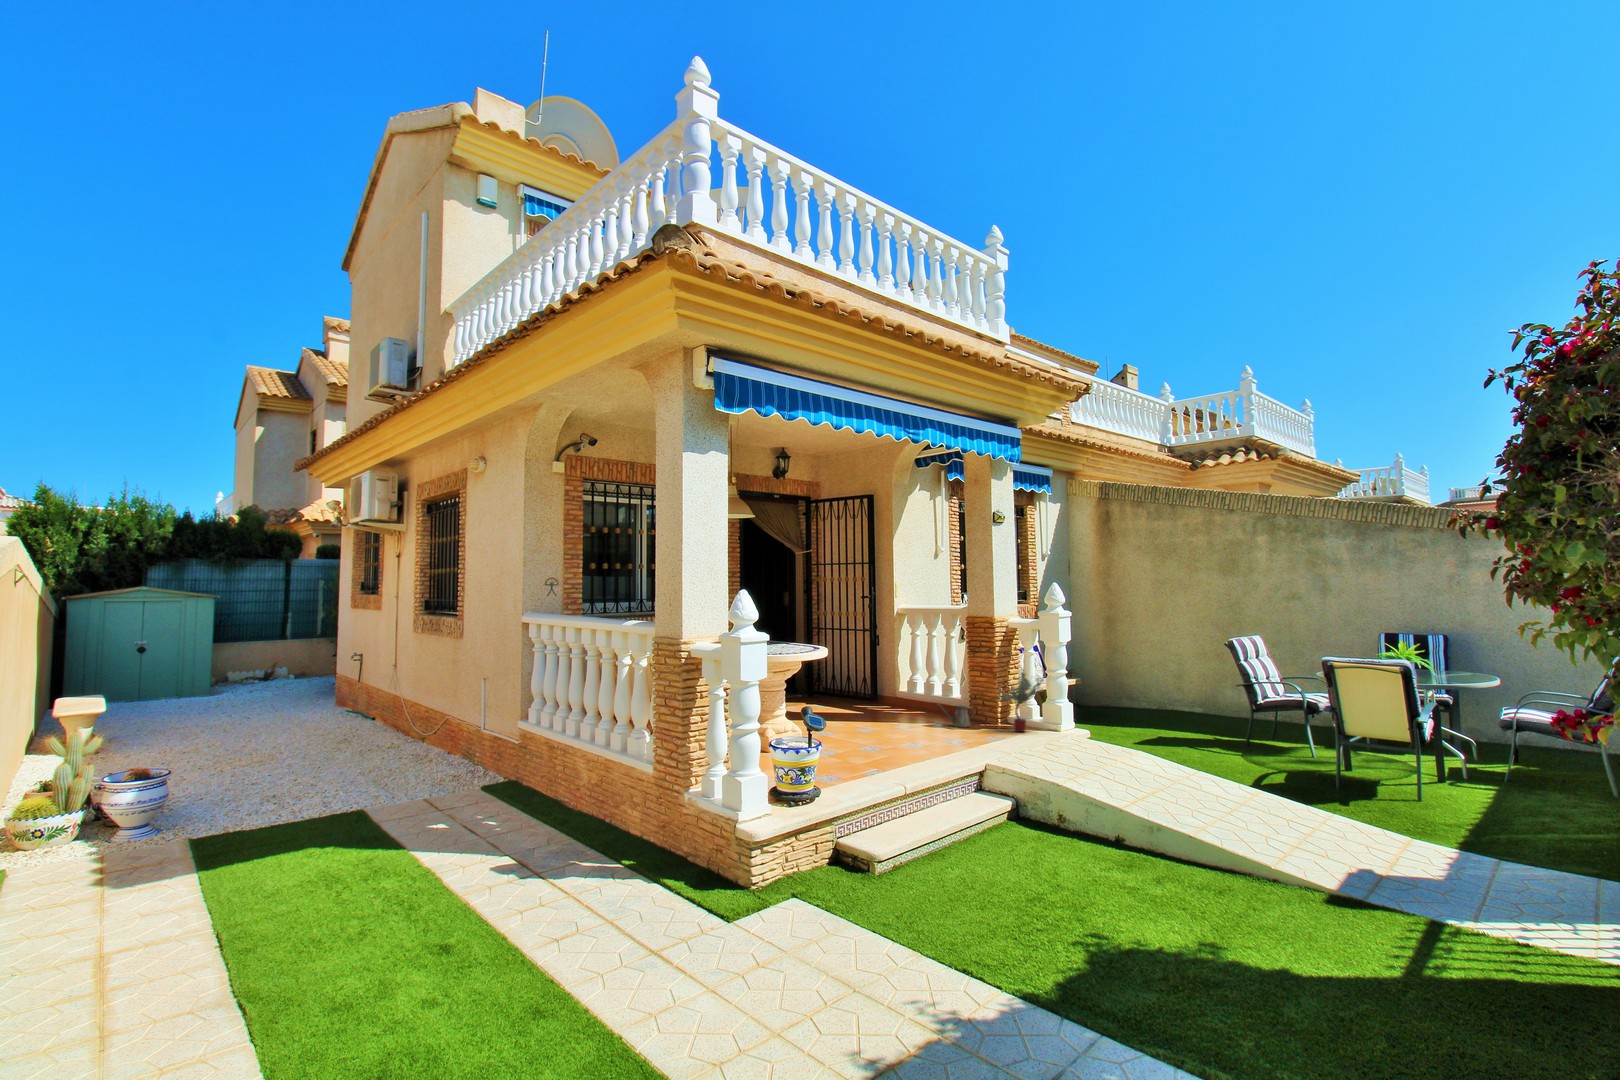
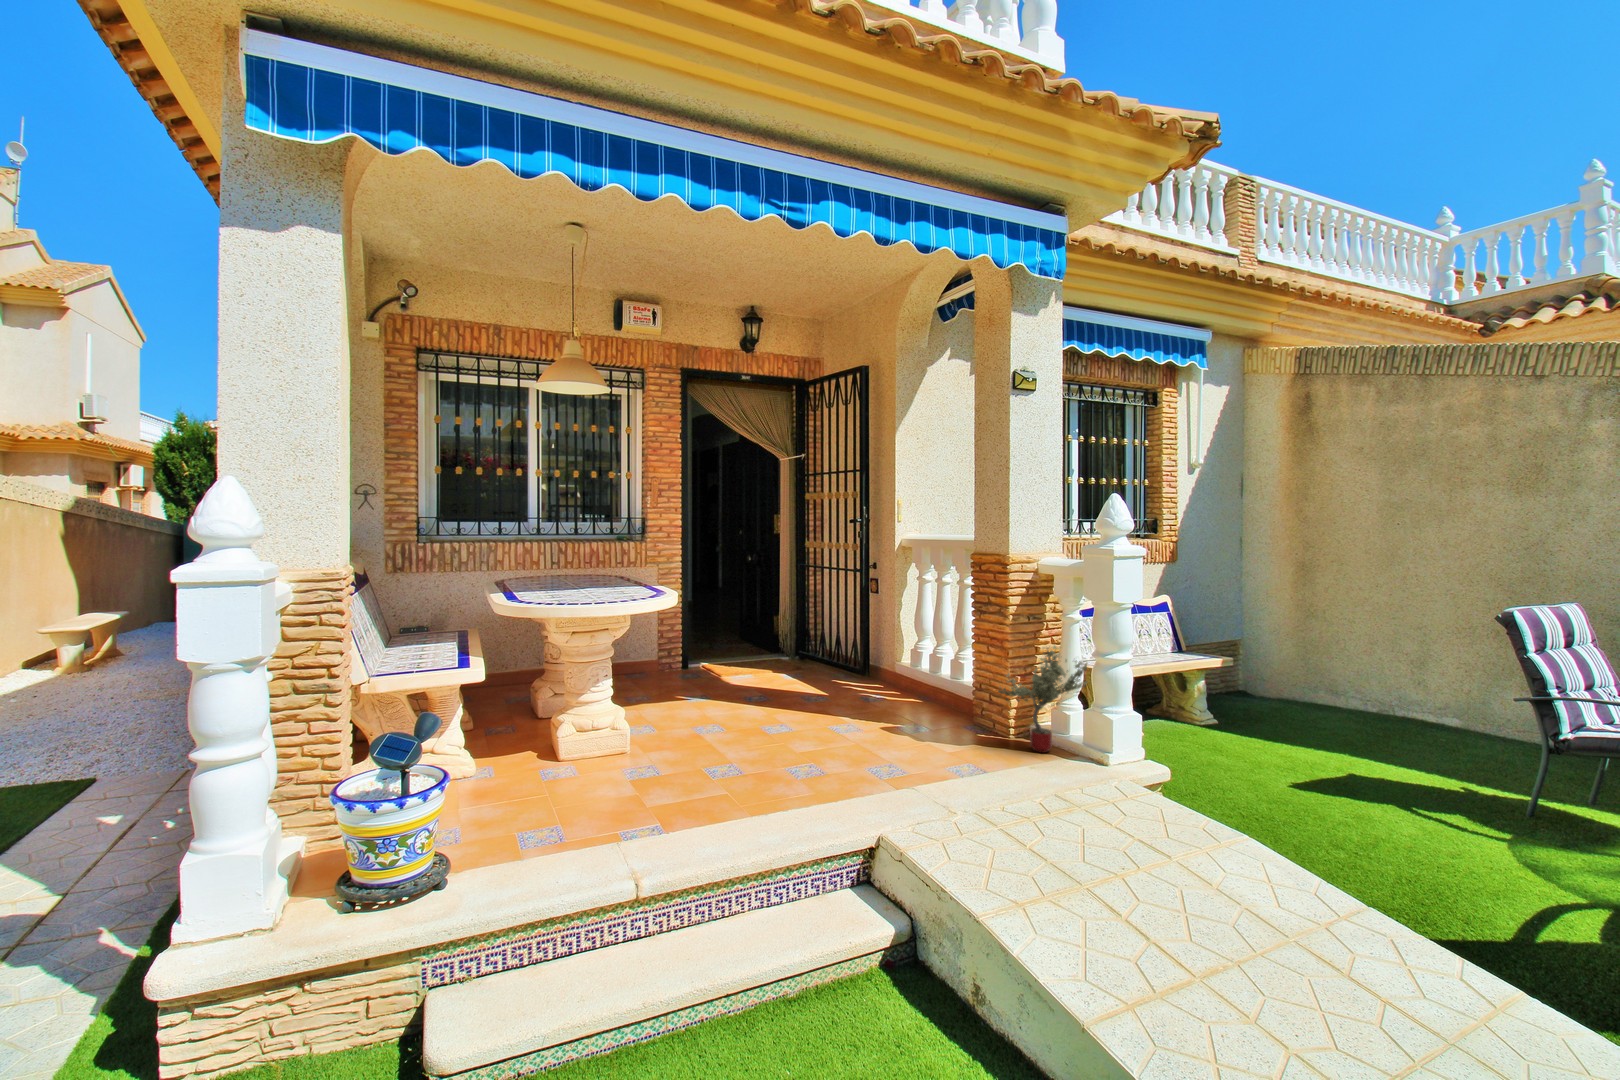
watering can: present [941,706,970,727] -> none [914,690,976,732]

